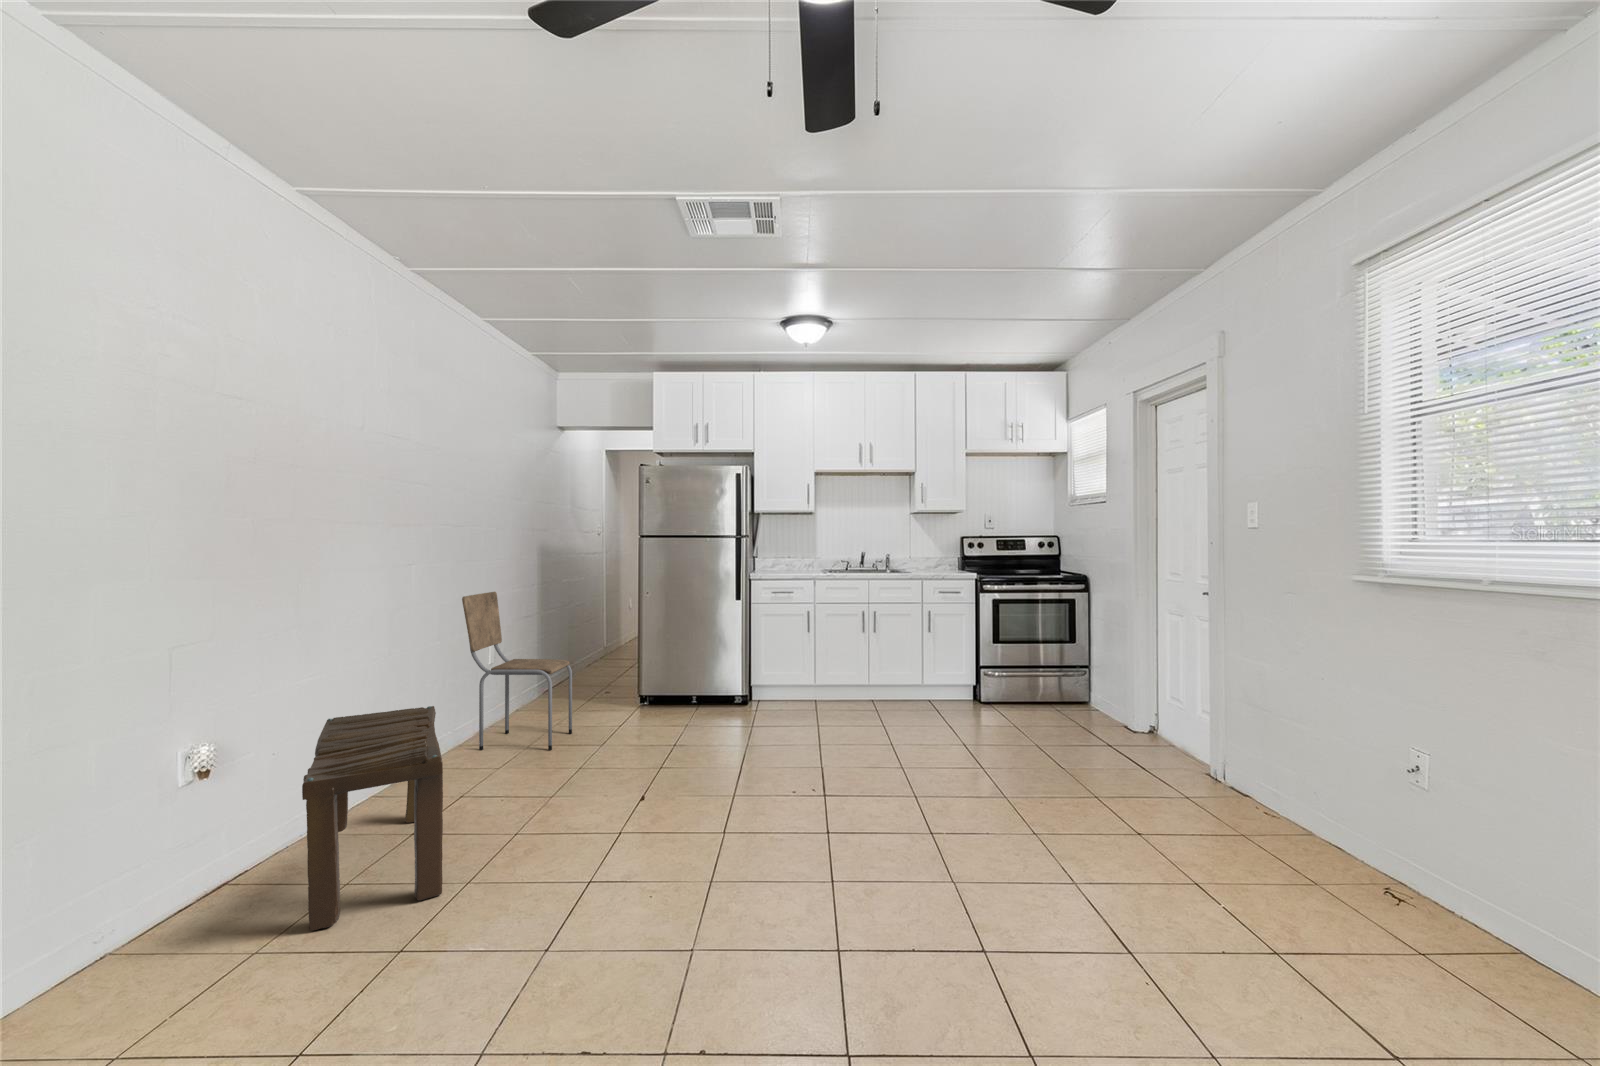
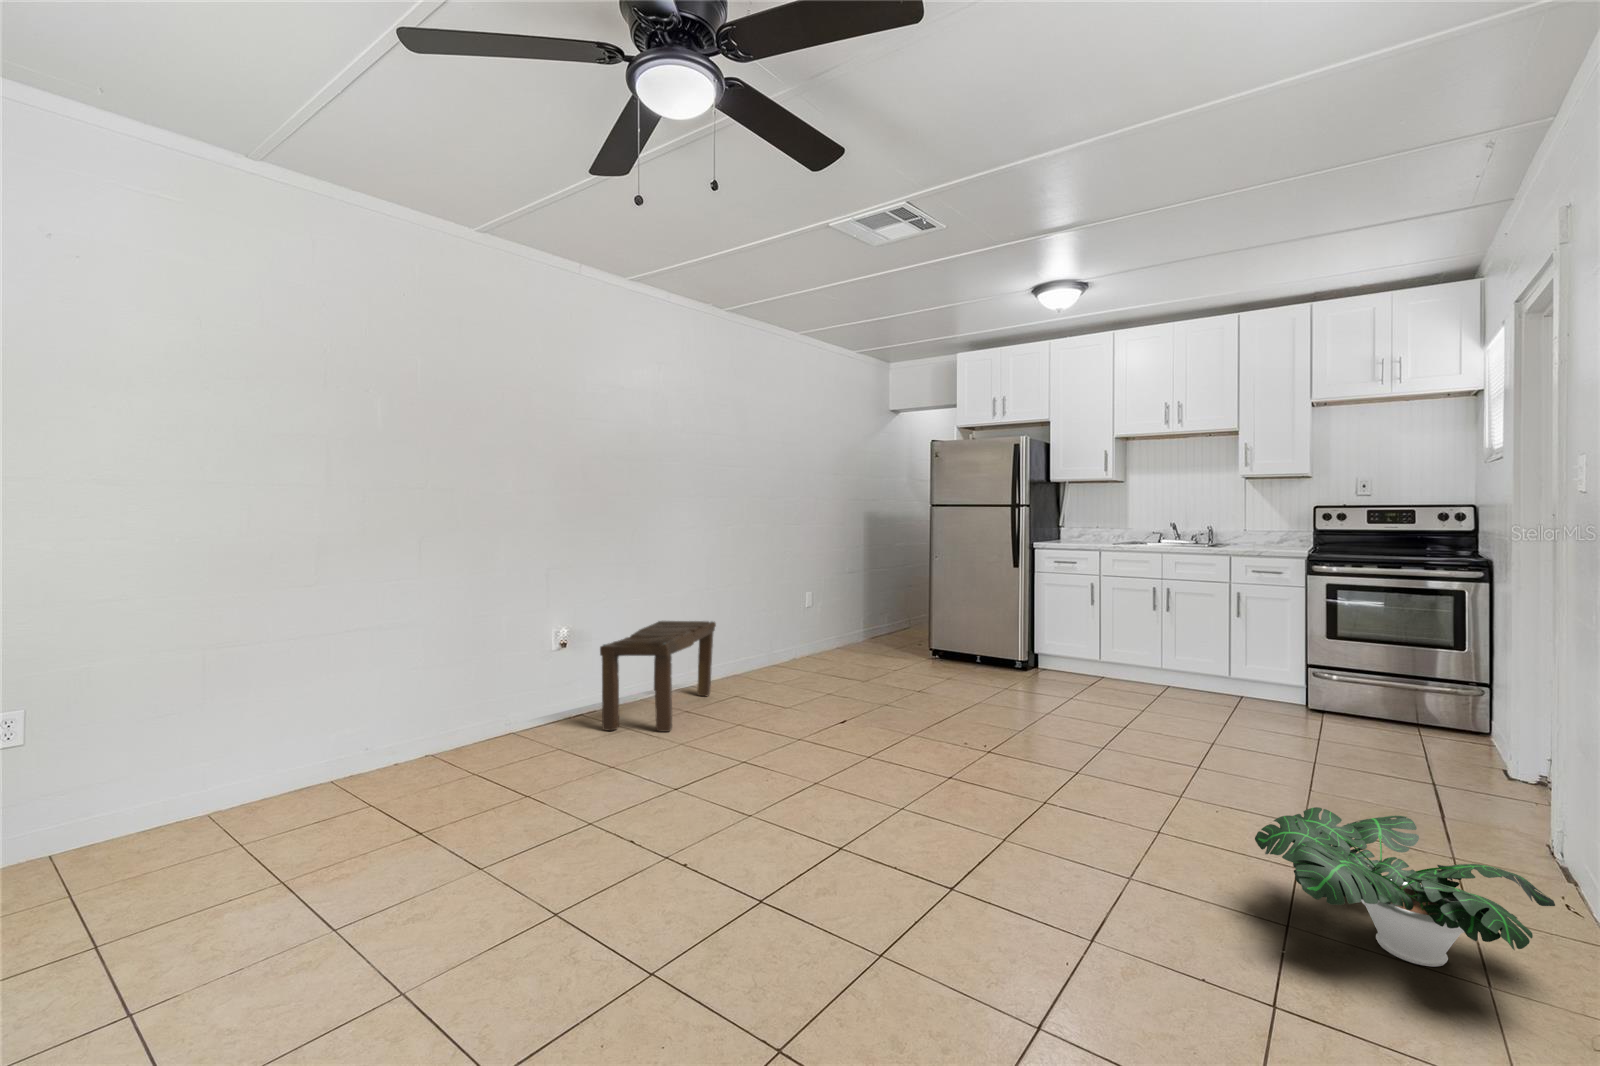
dining chair: present [462,592,572,750] -> none [775,550,856,674]
potted plant: none [1190,778,1414,891] -> present [1255,807,1555,967]

